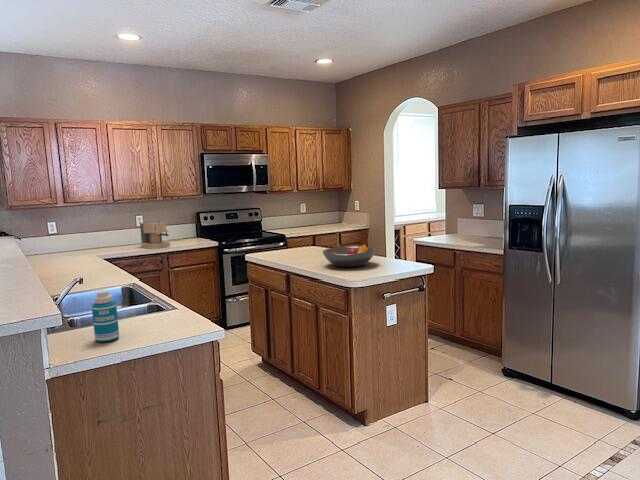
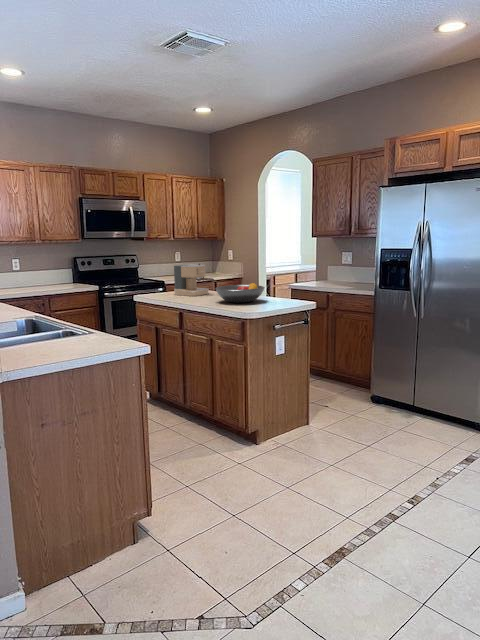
coffee maker: present [140,221,170,249] -> present [174,264,214,296]
bottle: present [92,291,119,342] -> none [29,307,53,354]

